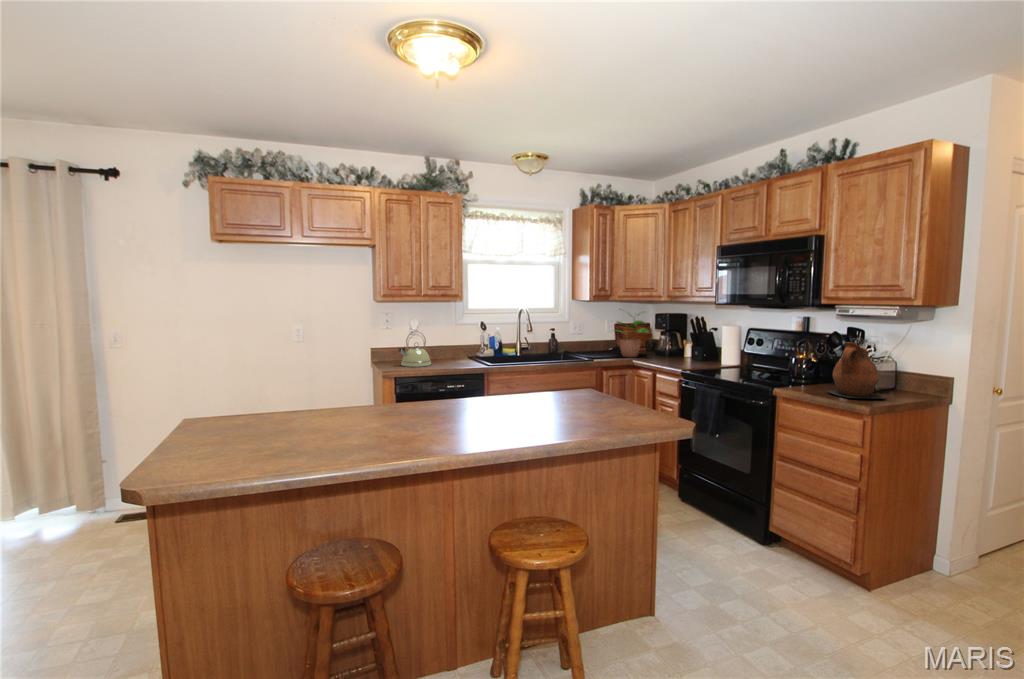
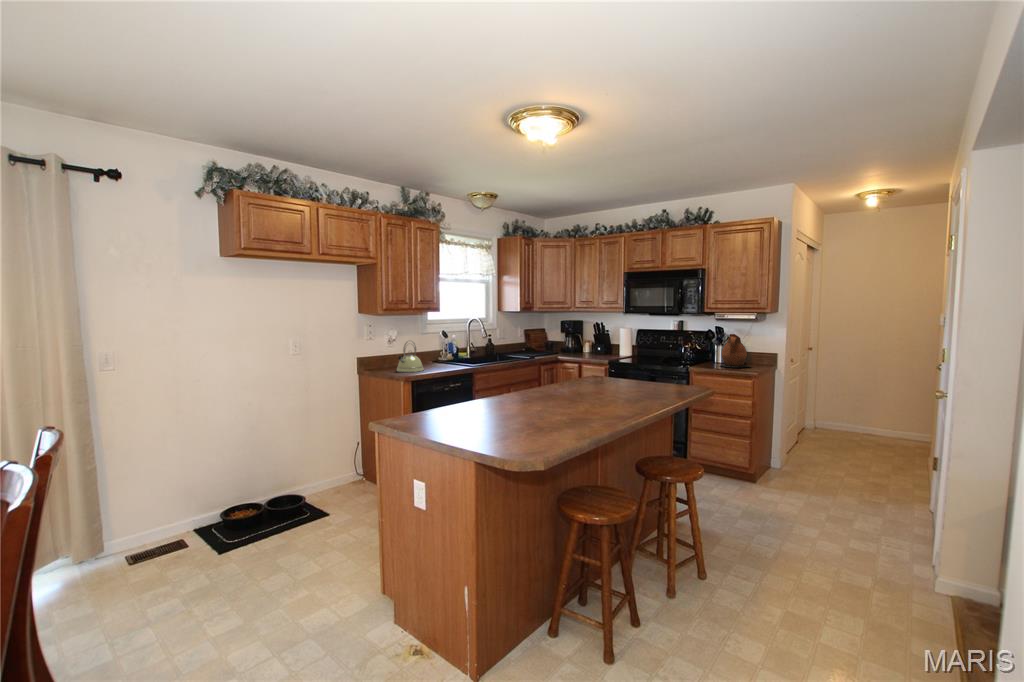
potted plant: present [615,320,649,357] -> none [539,319,572,357]

